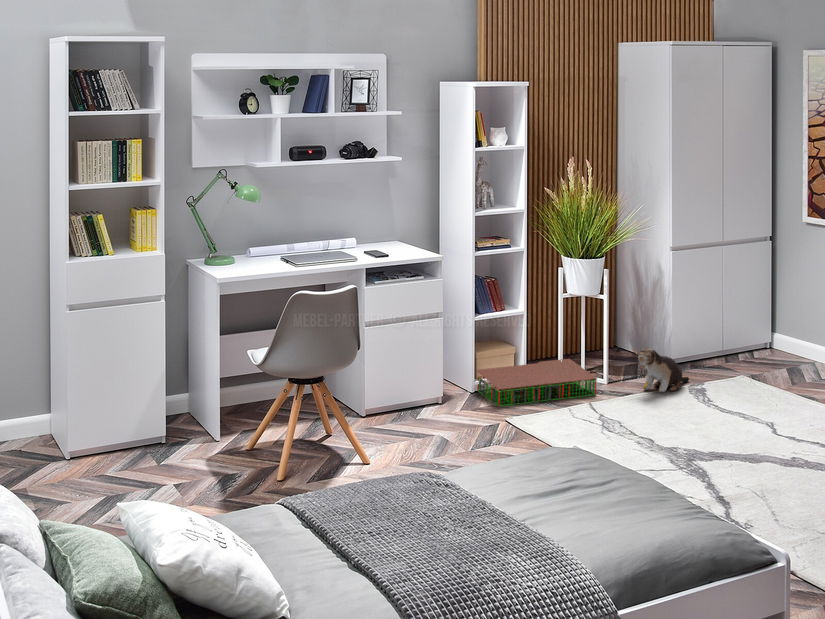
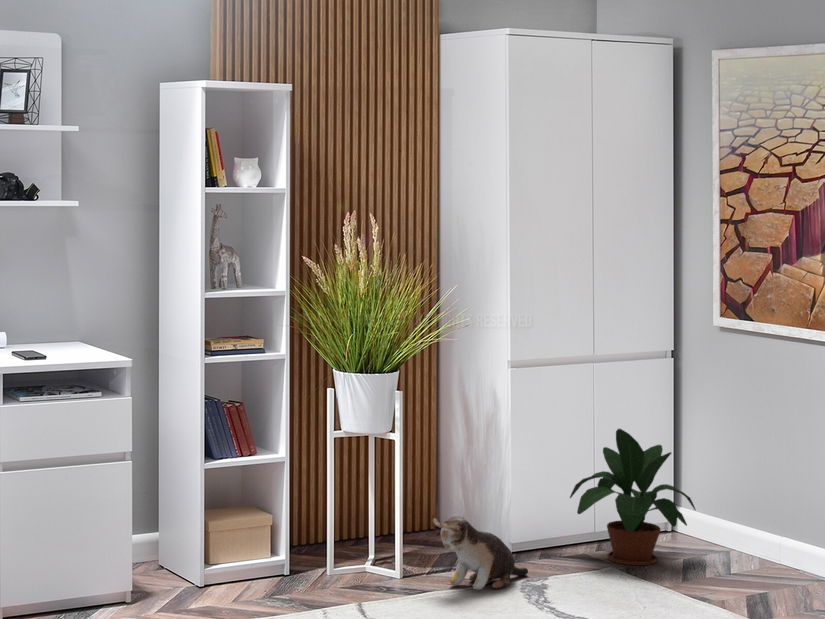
potted plant: none [709,286,792,372] -> present [570,429,695,565]
storage bin: present [477,359,597,406] -> none [184,533,375,603]

